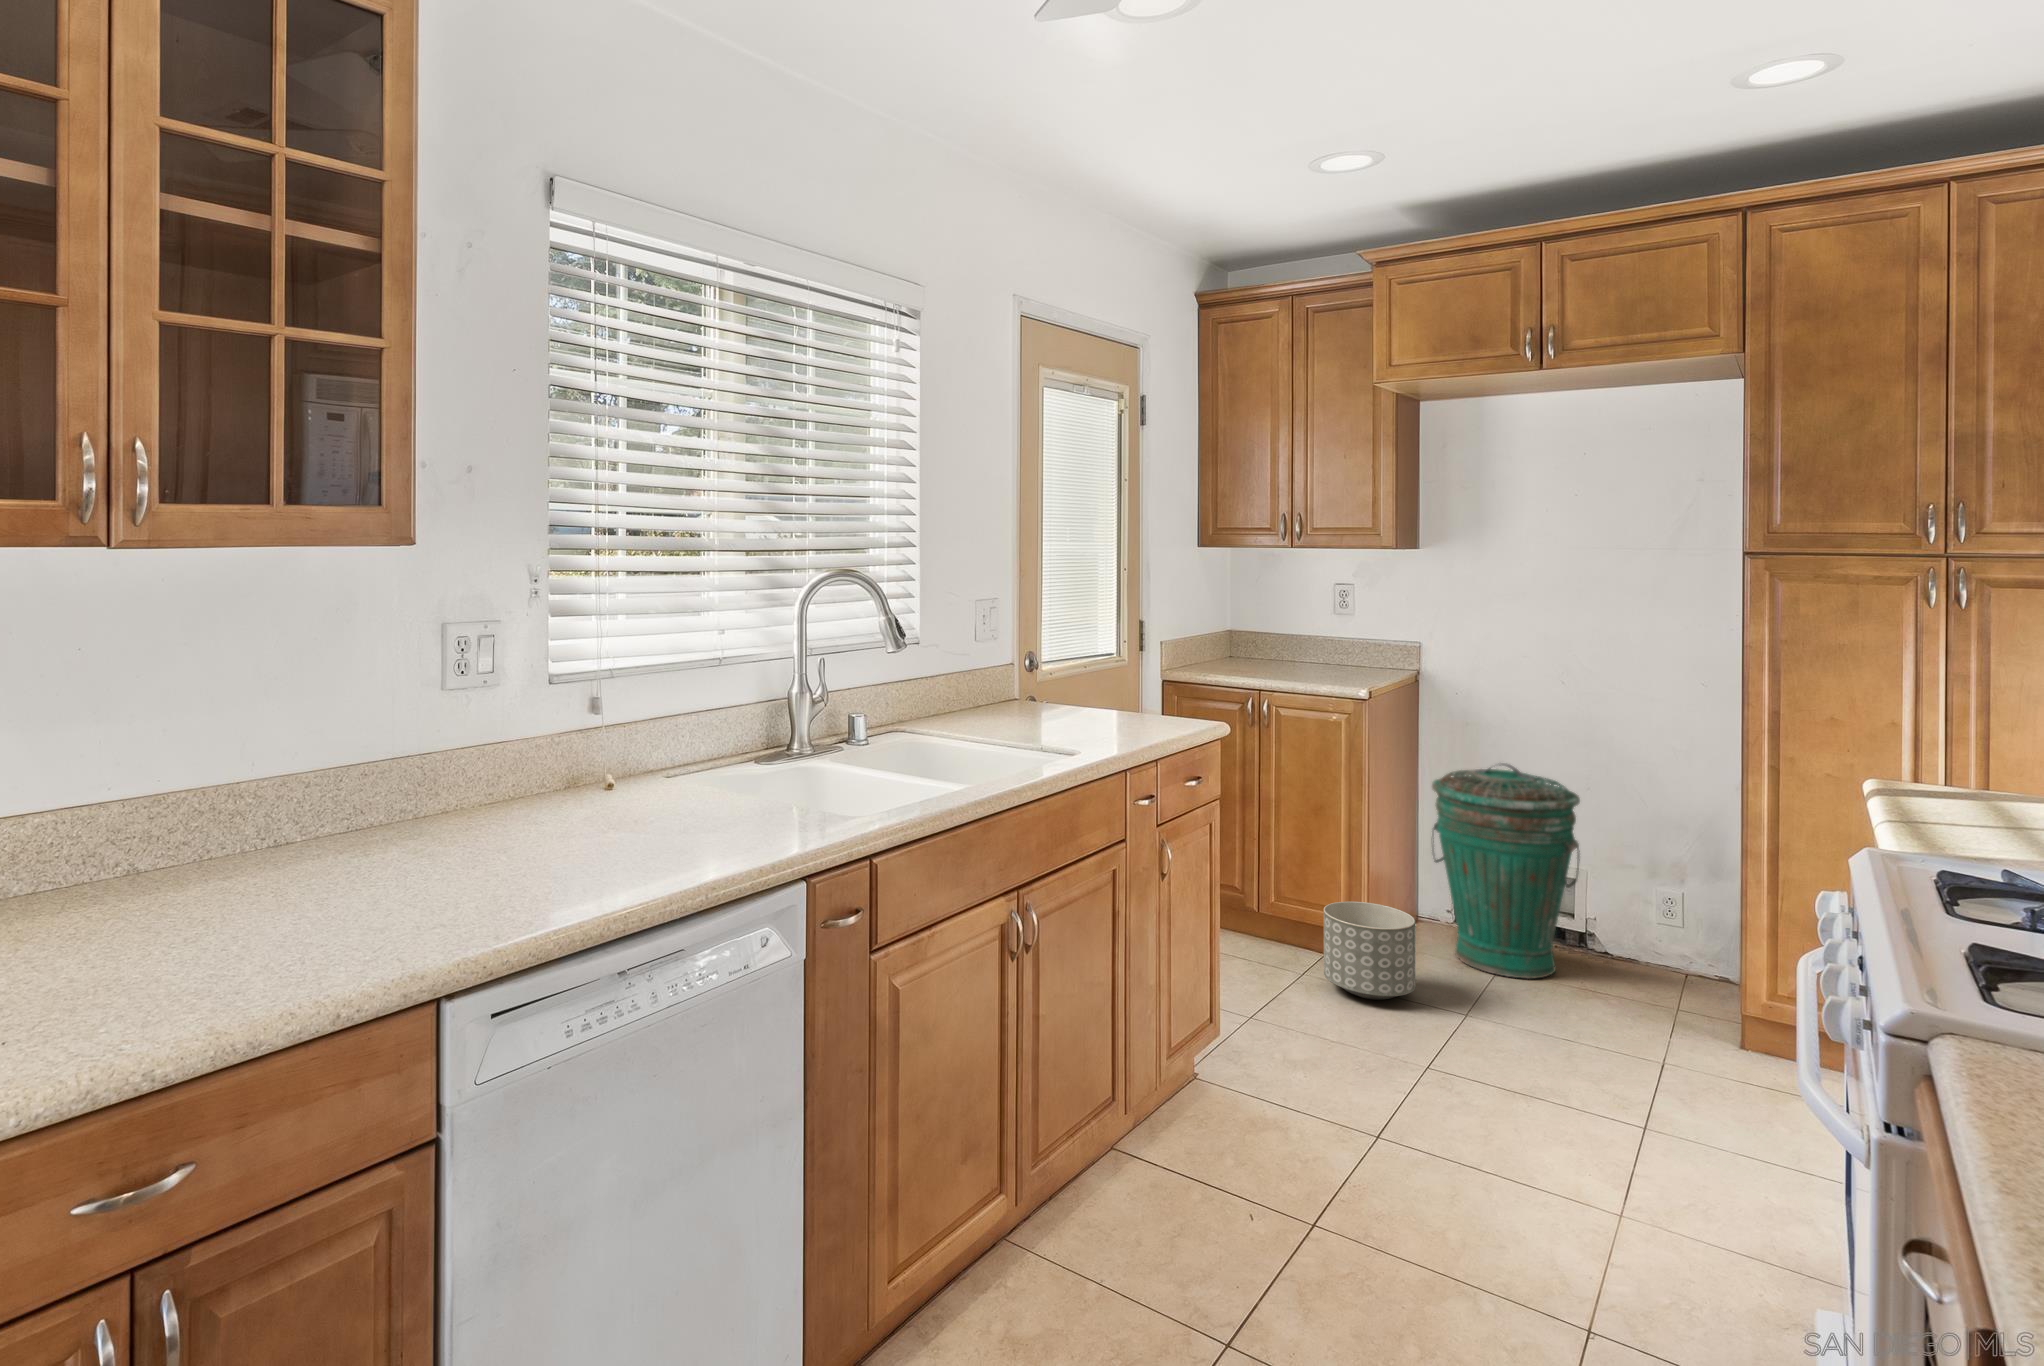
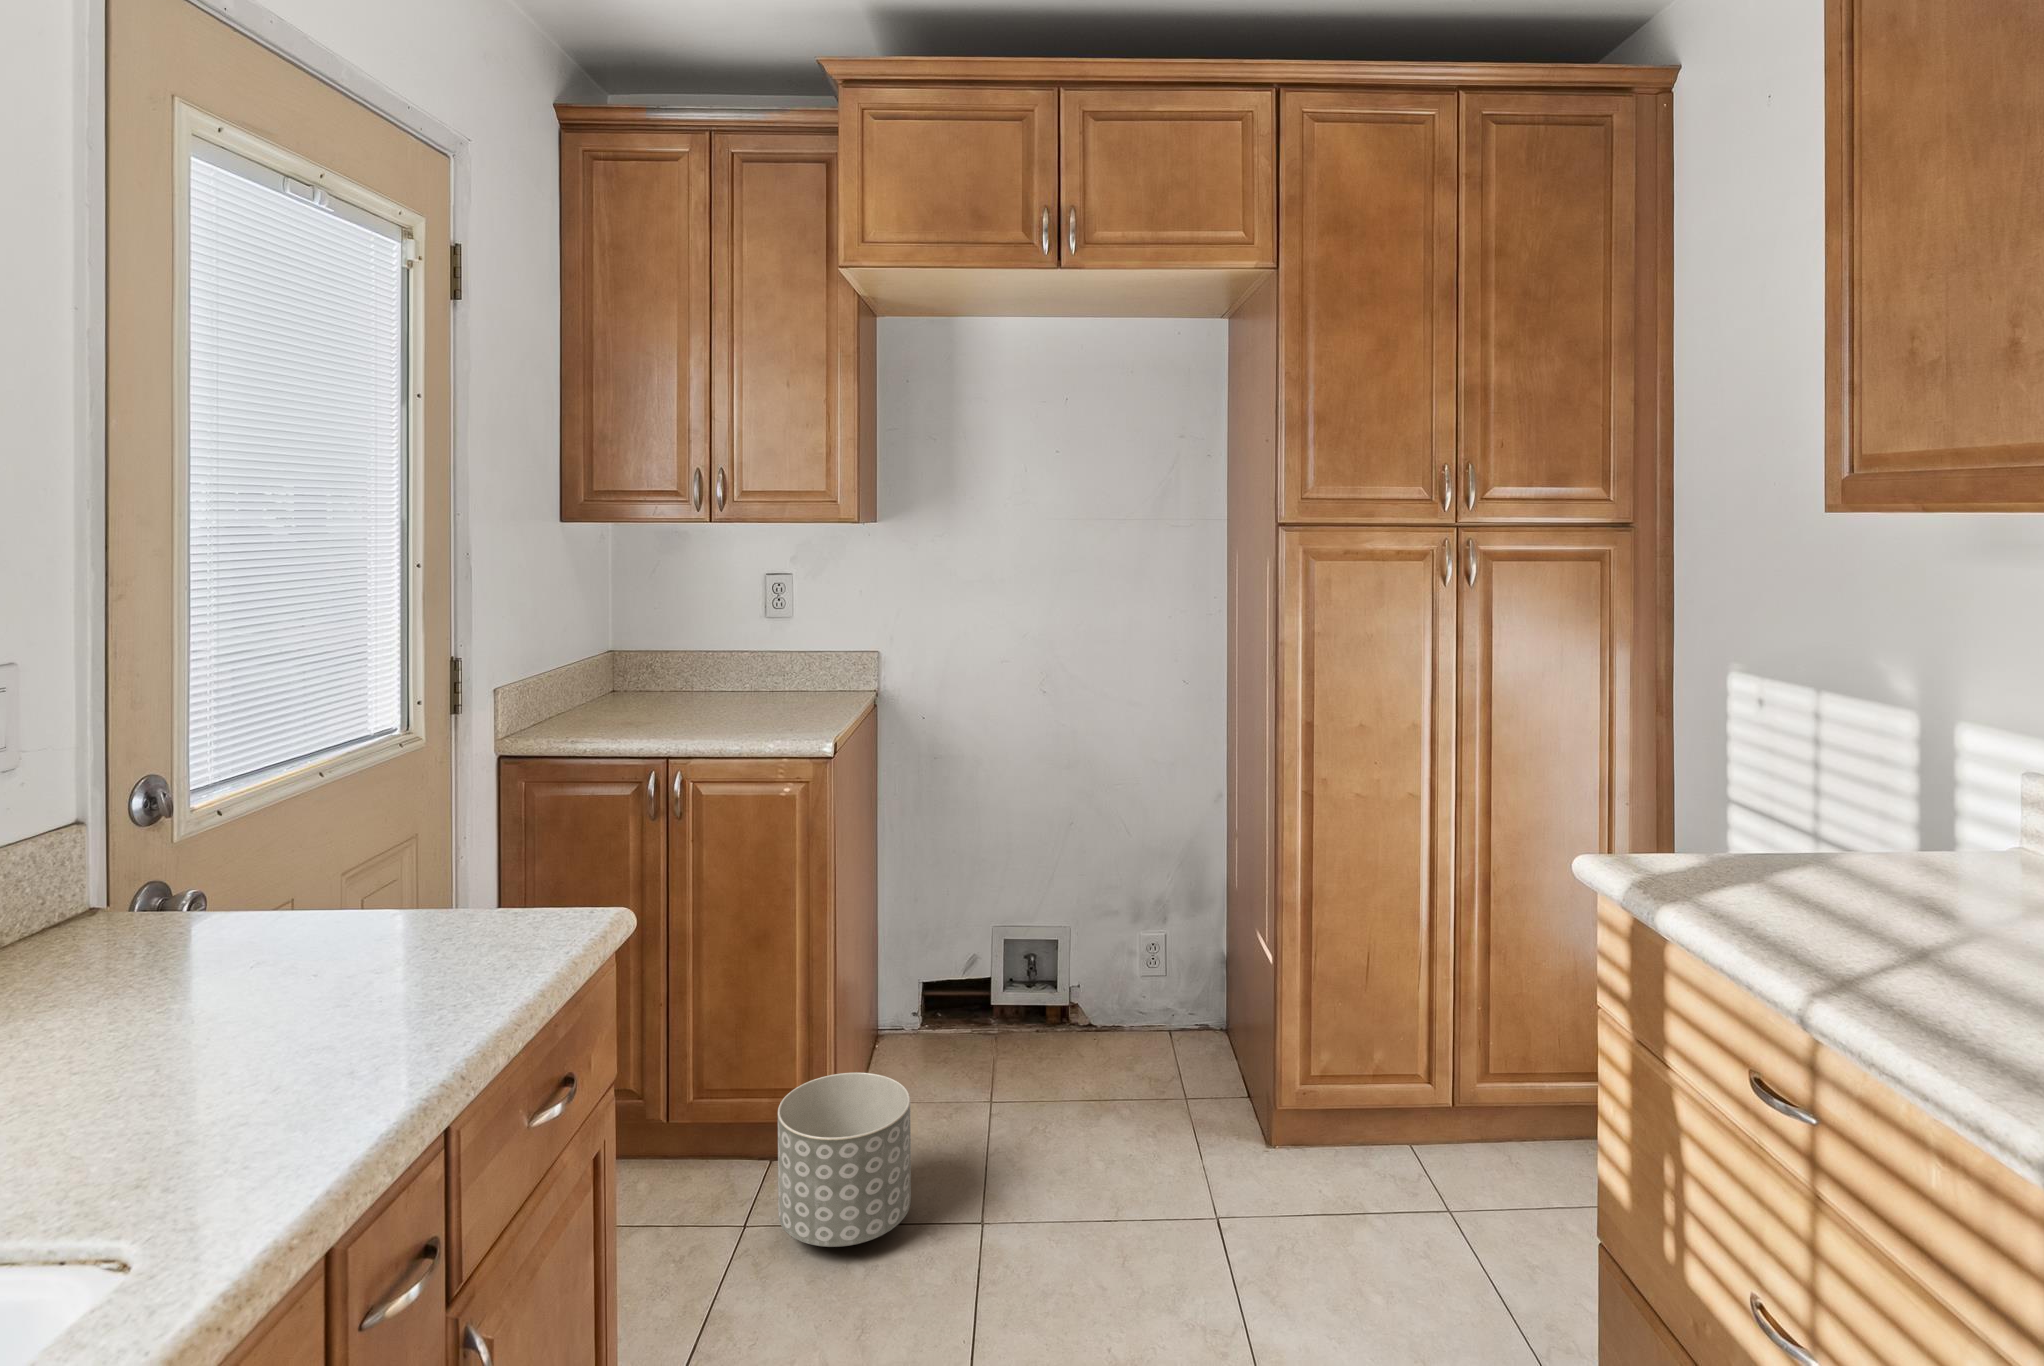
trash can: present [1432,763,1580,979] -> none [905,813,1077,1112]

